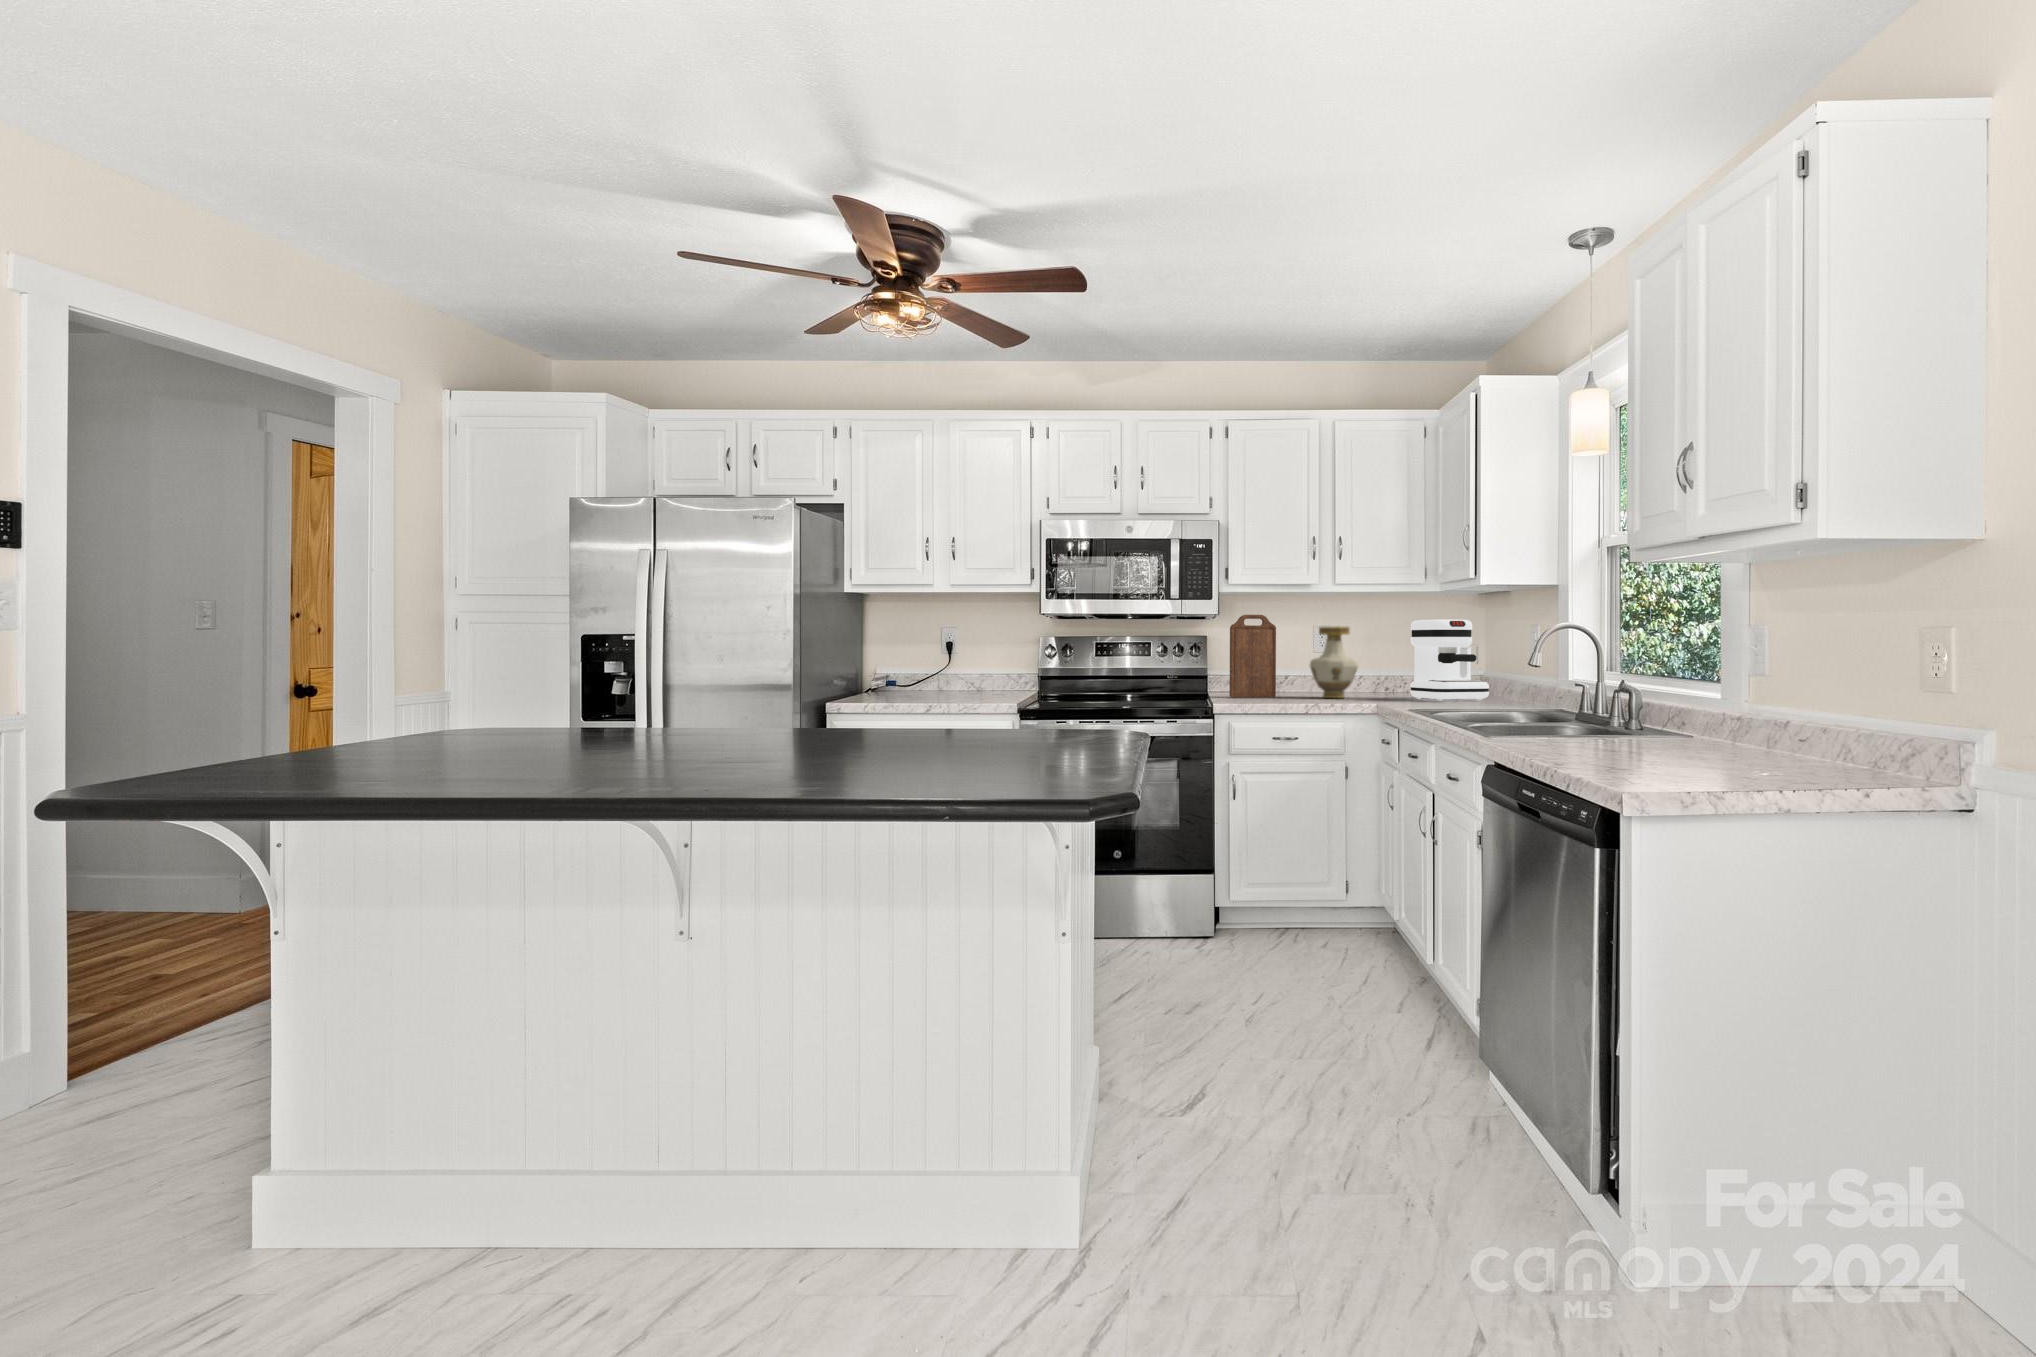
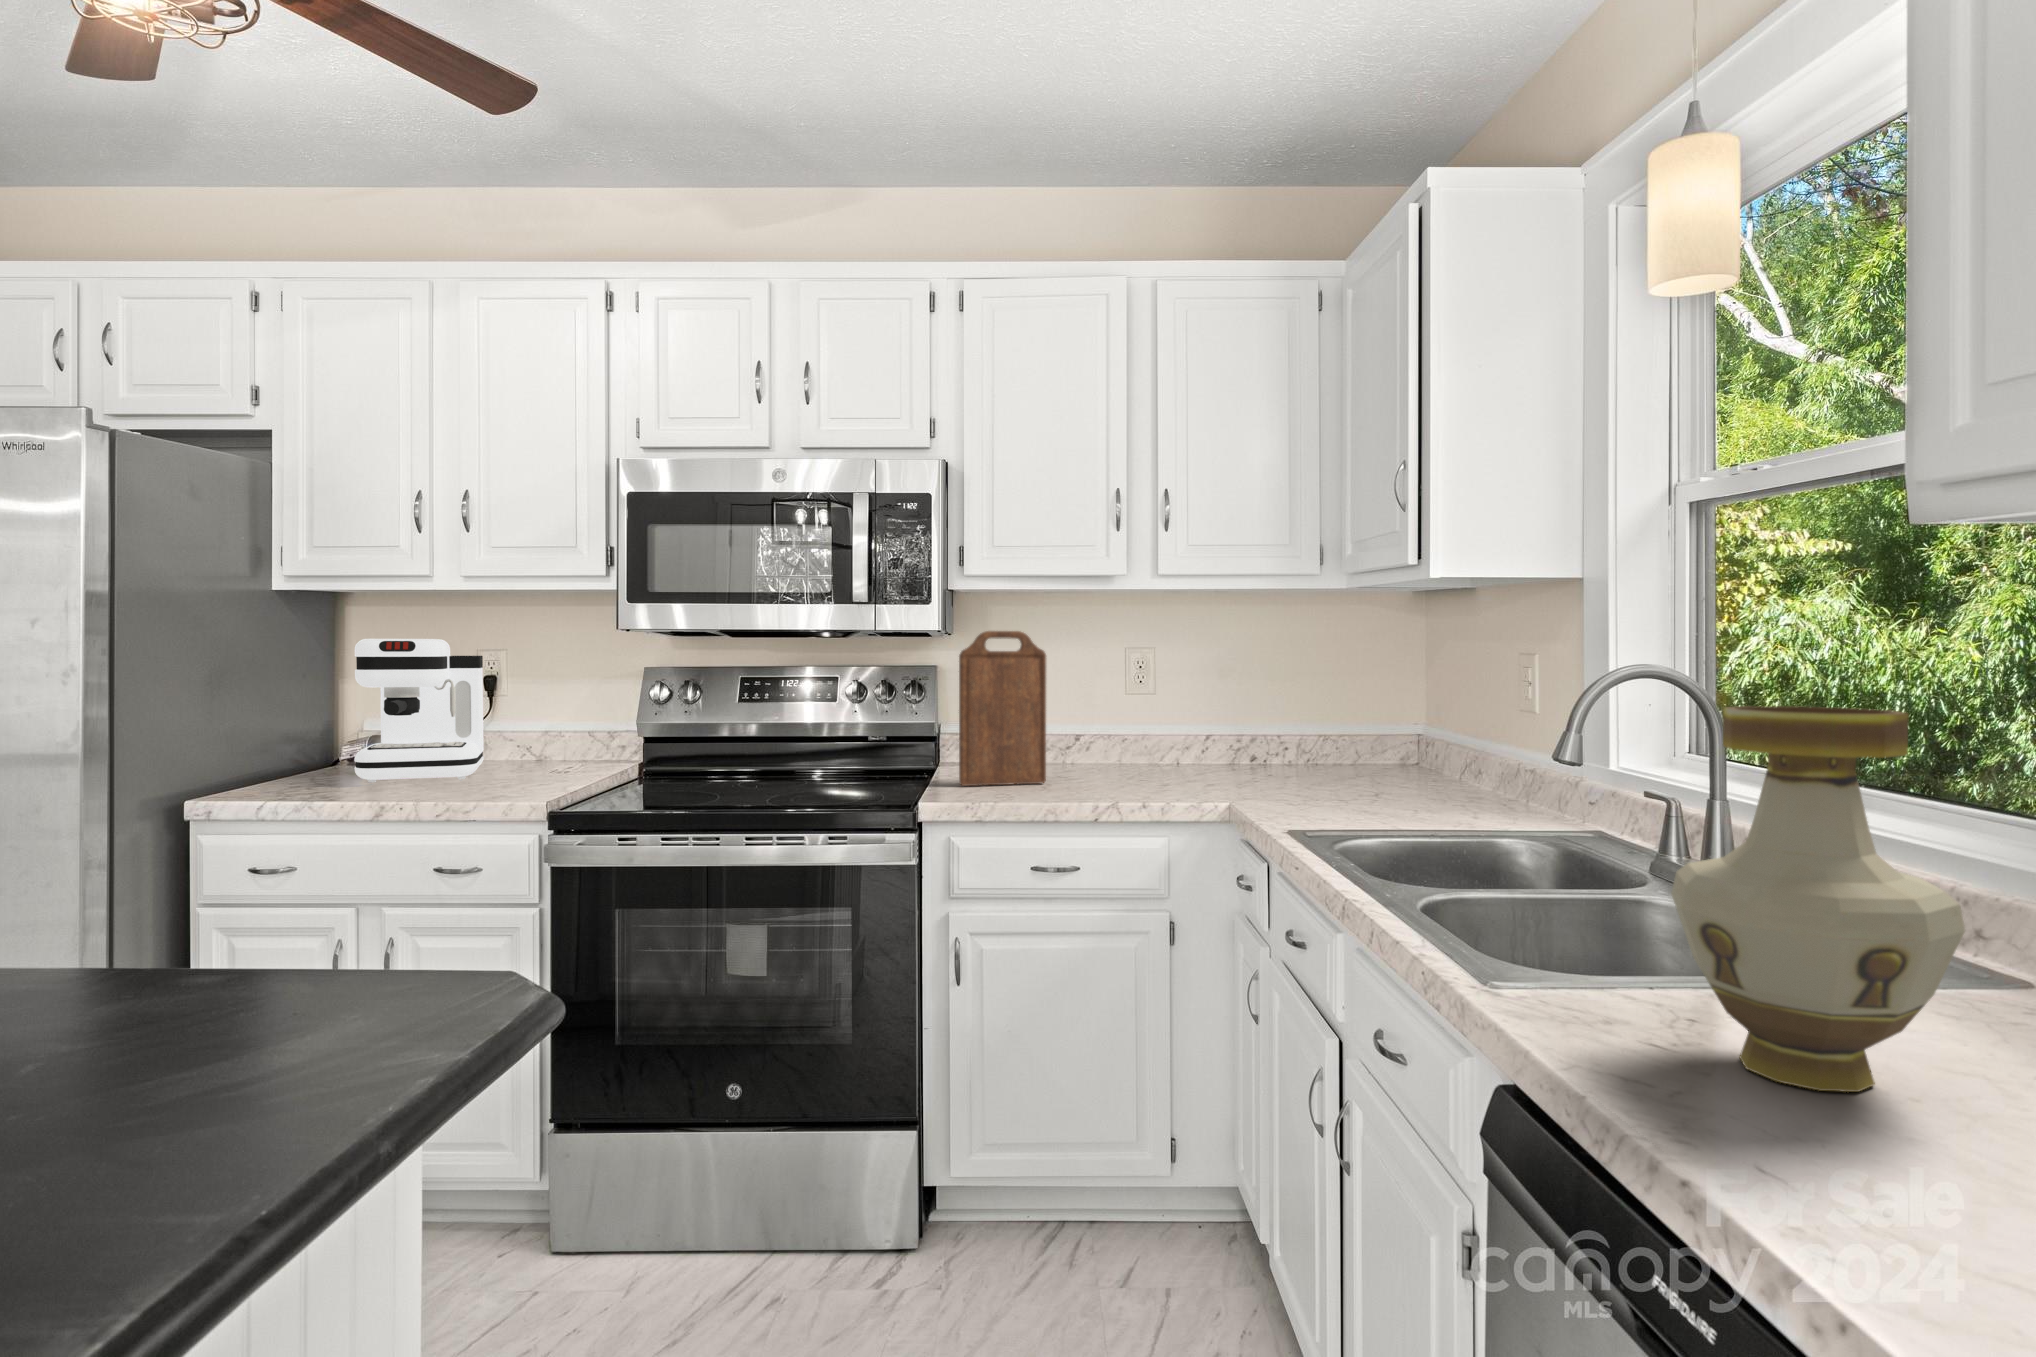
coffee maker: present [1410,620,1489,701] -> present [355,639,484,783]
vase: present [1310,626,1358,698] -> present [1671,706,1965,1092]

